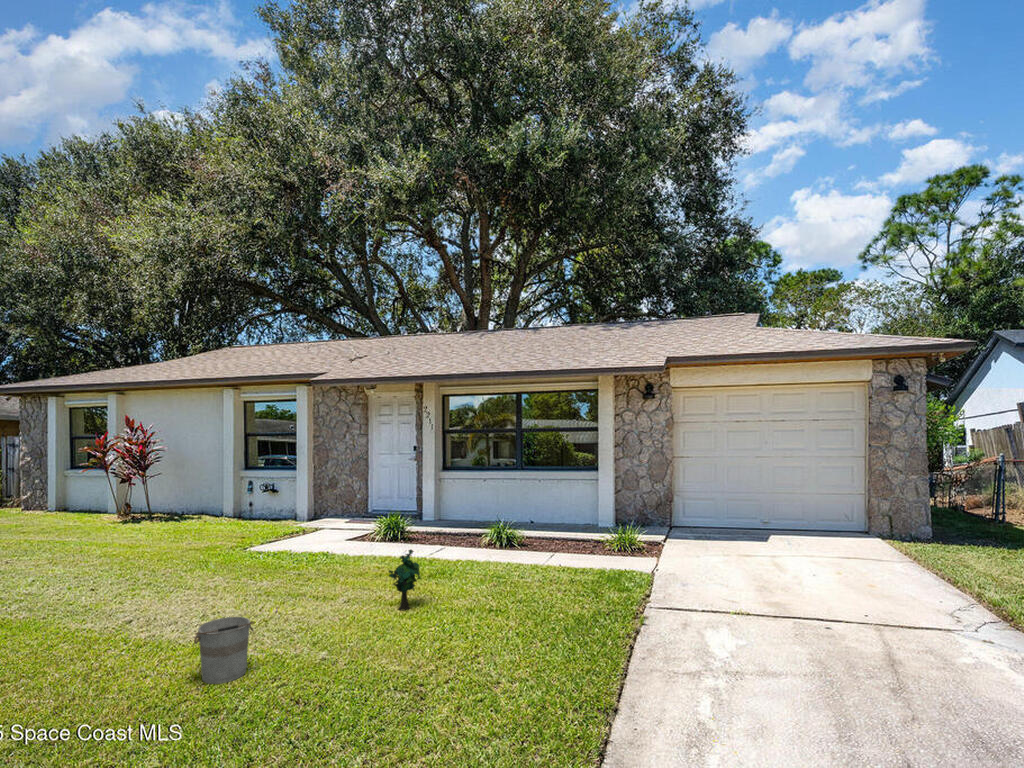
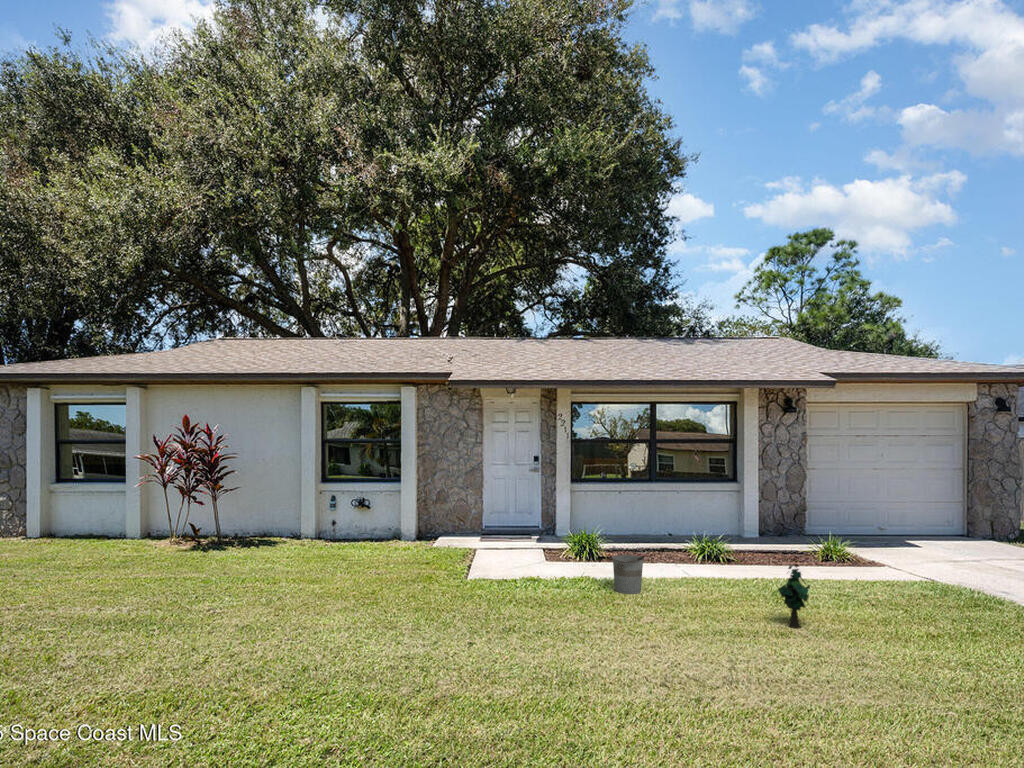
bucket: present [194,617,254,684] -> present [613,555,646,594]

